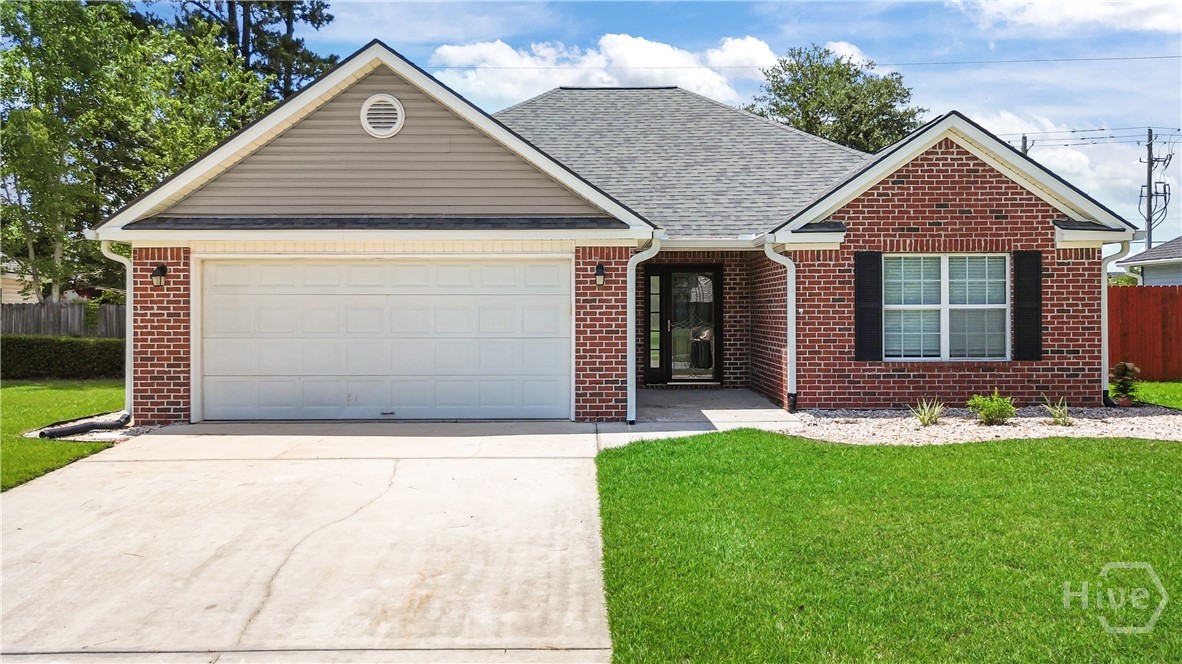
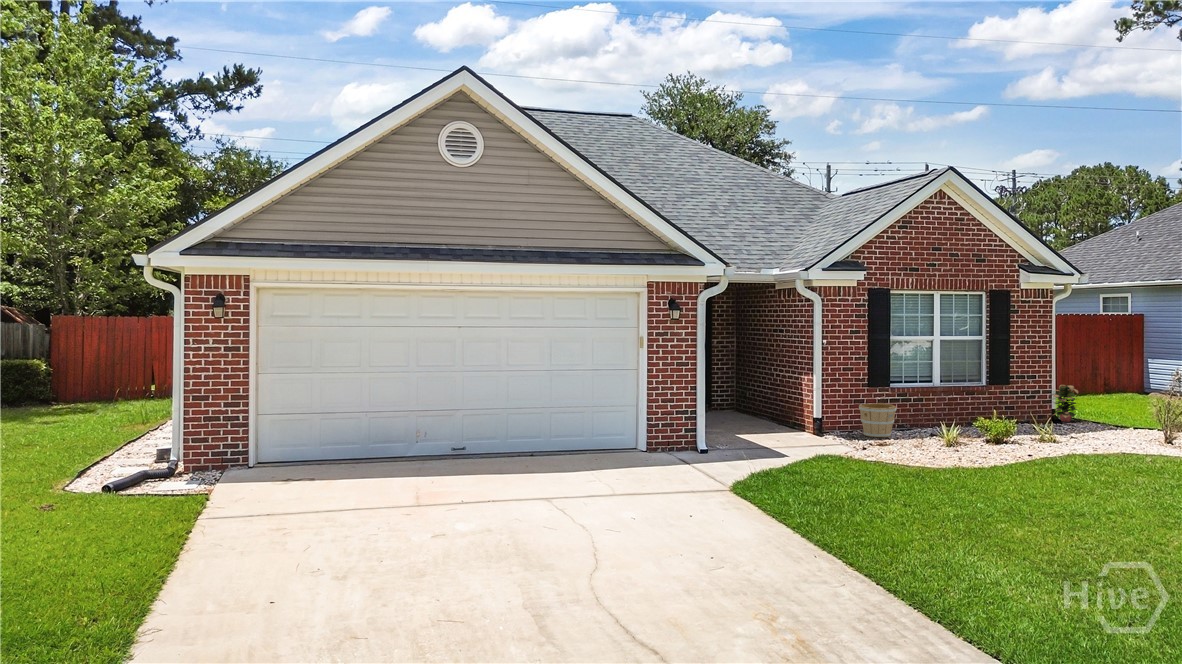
wooden bucket: none [836,378,877,416] -> present [859,403,897,437]

